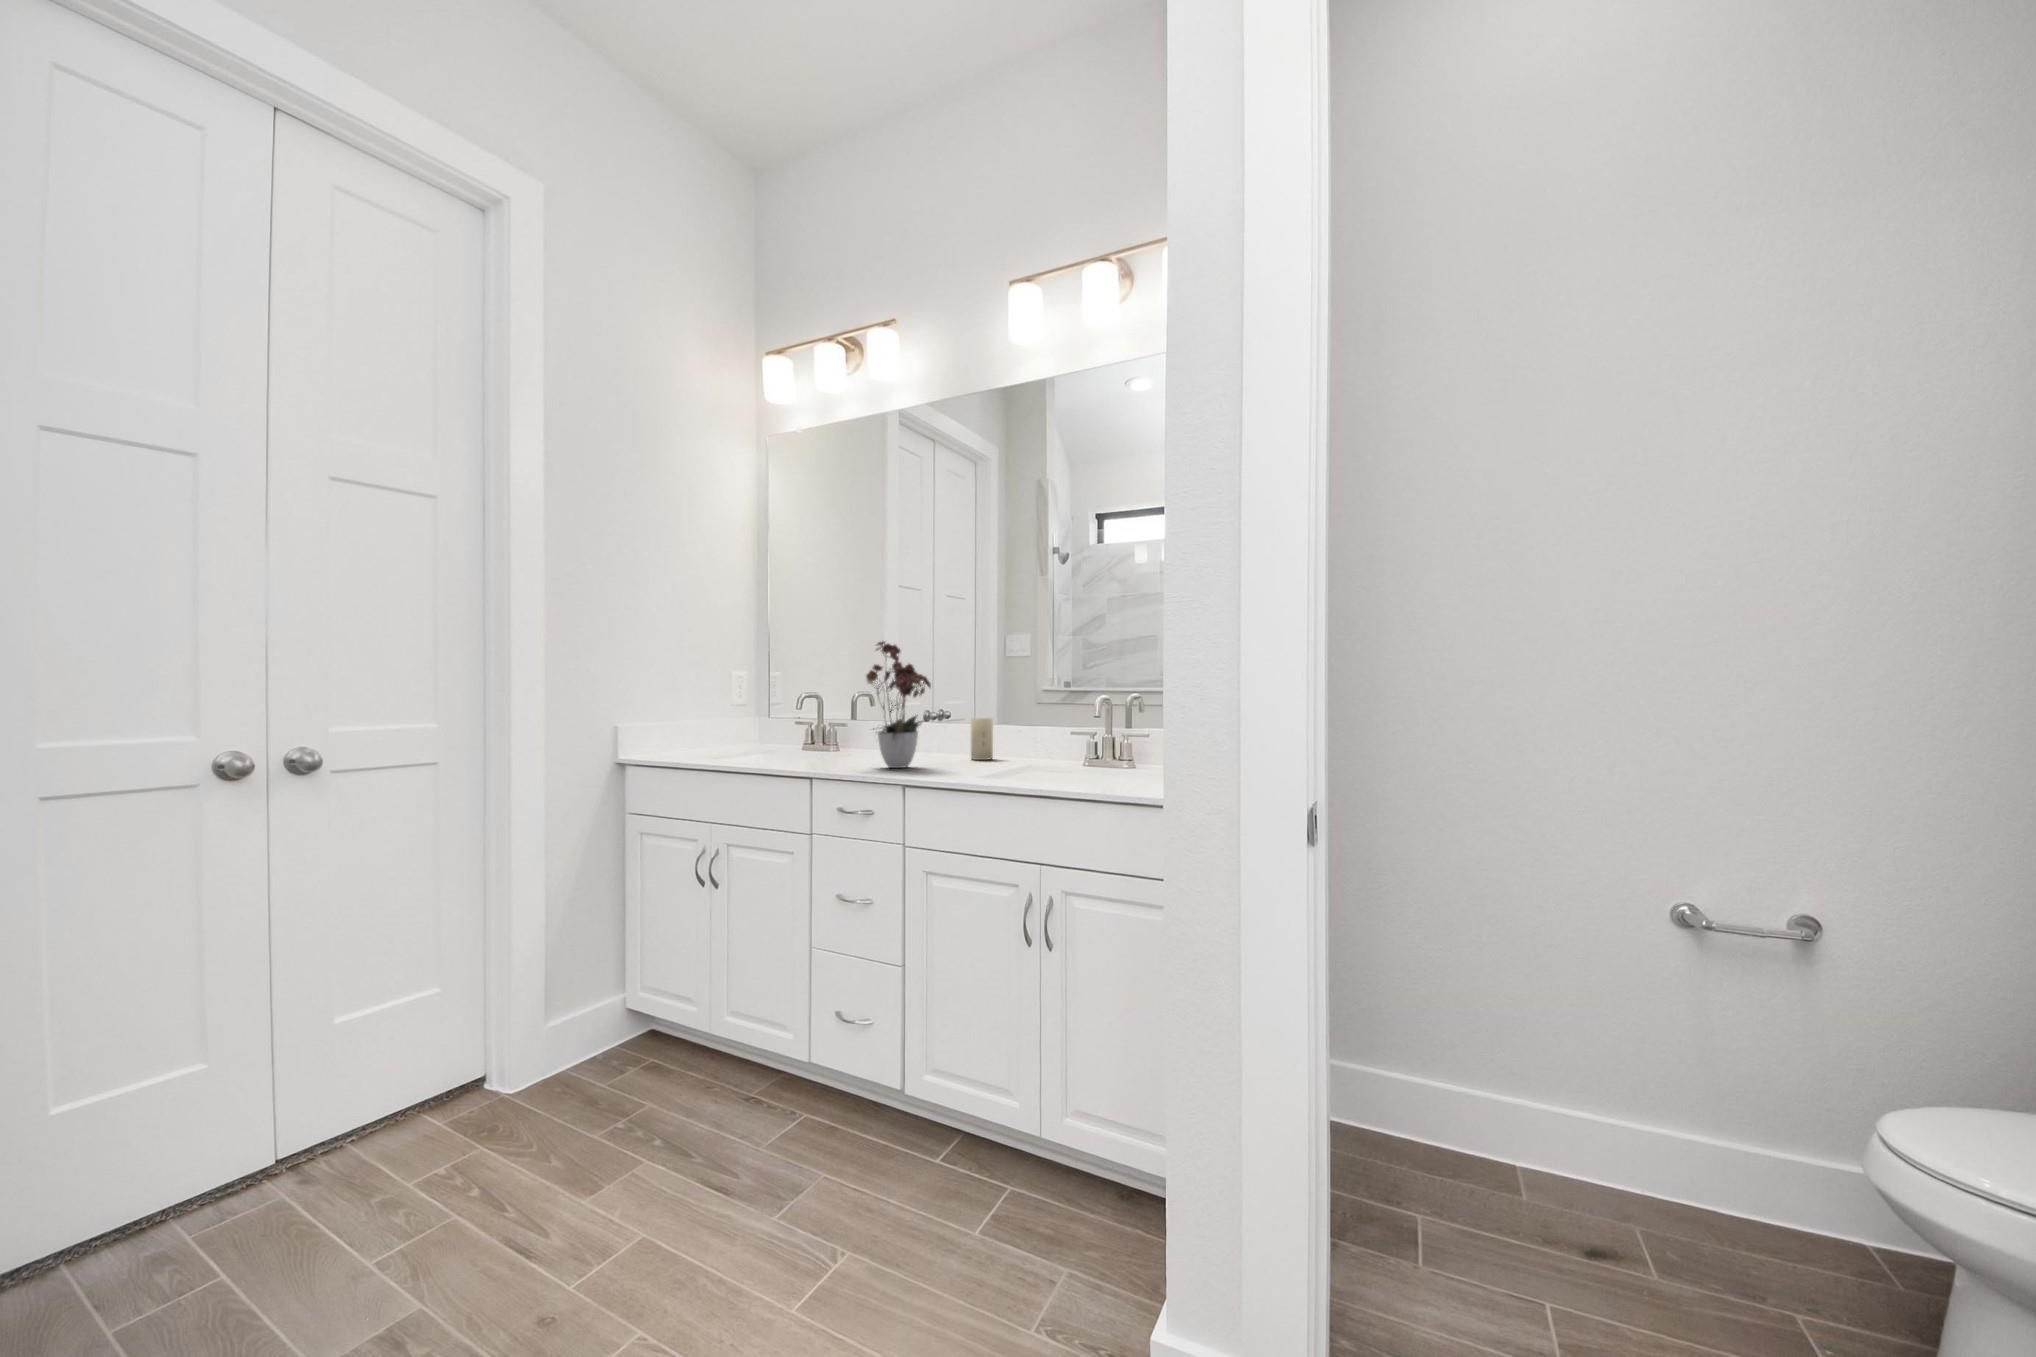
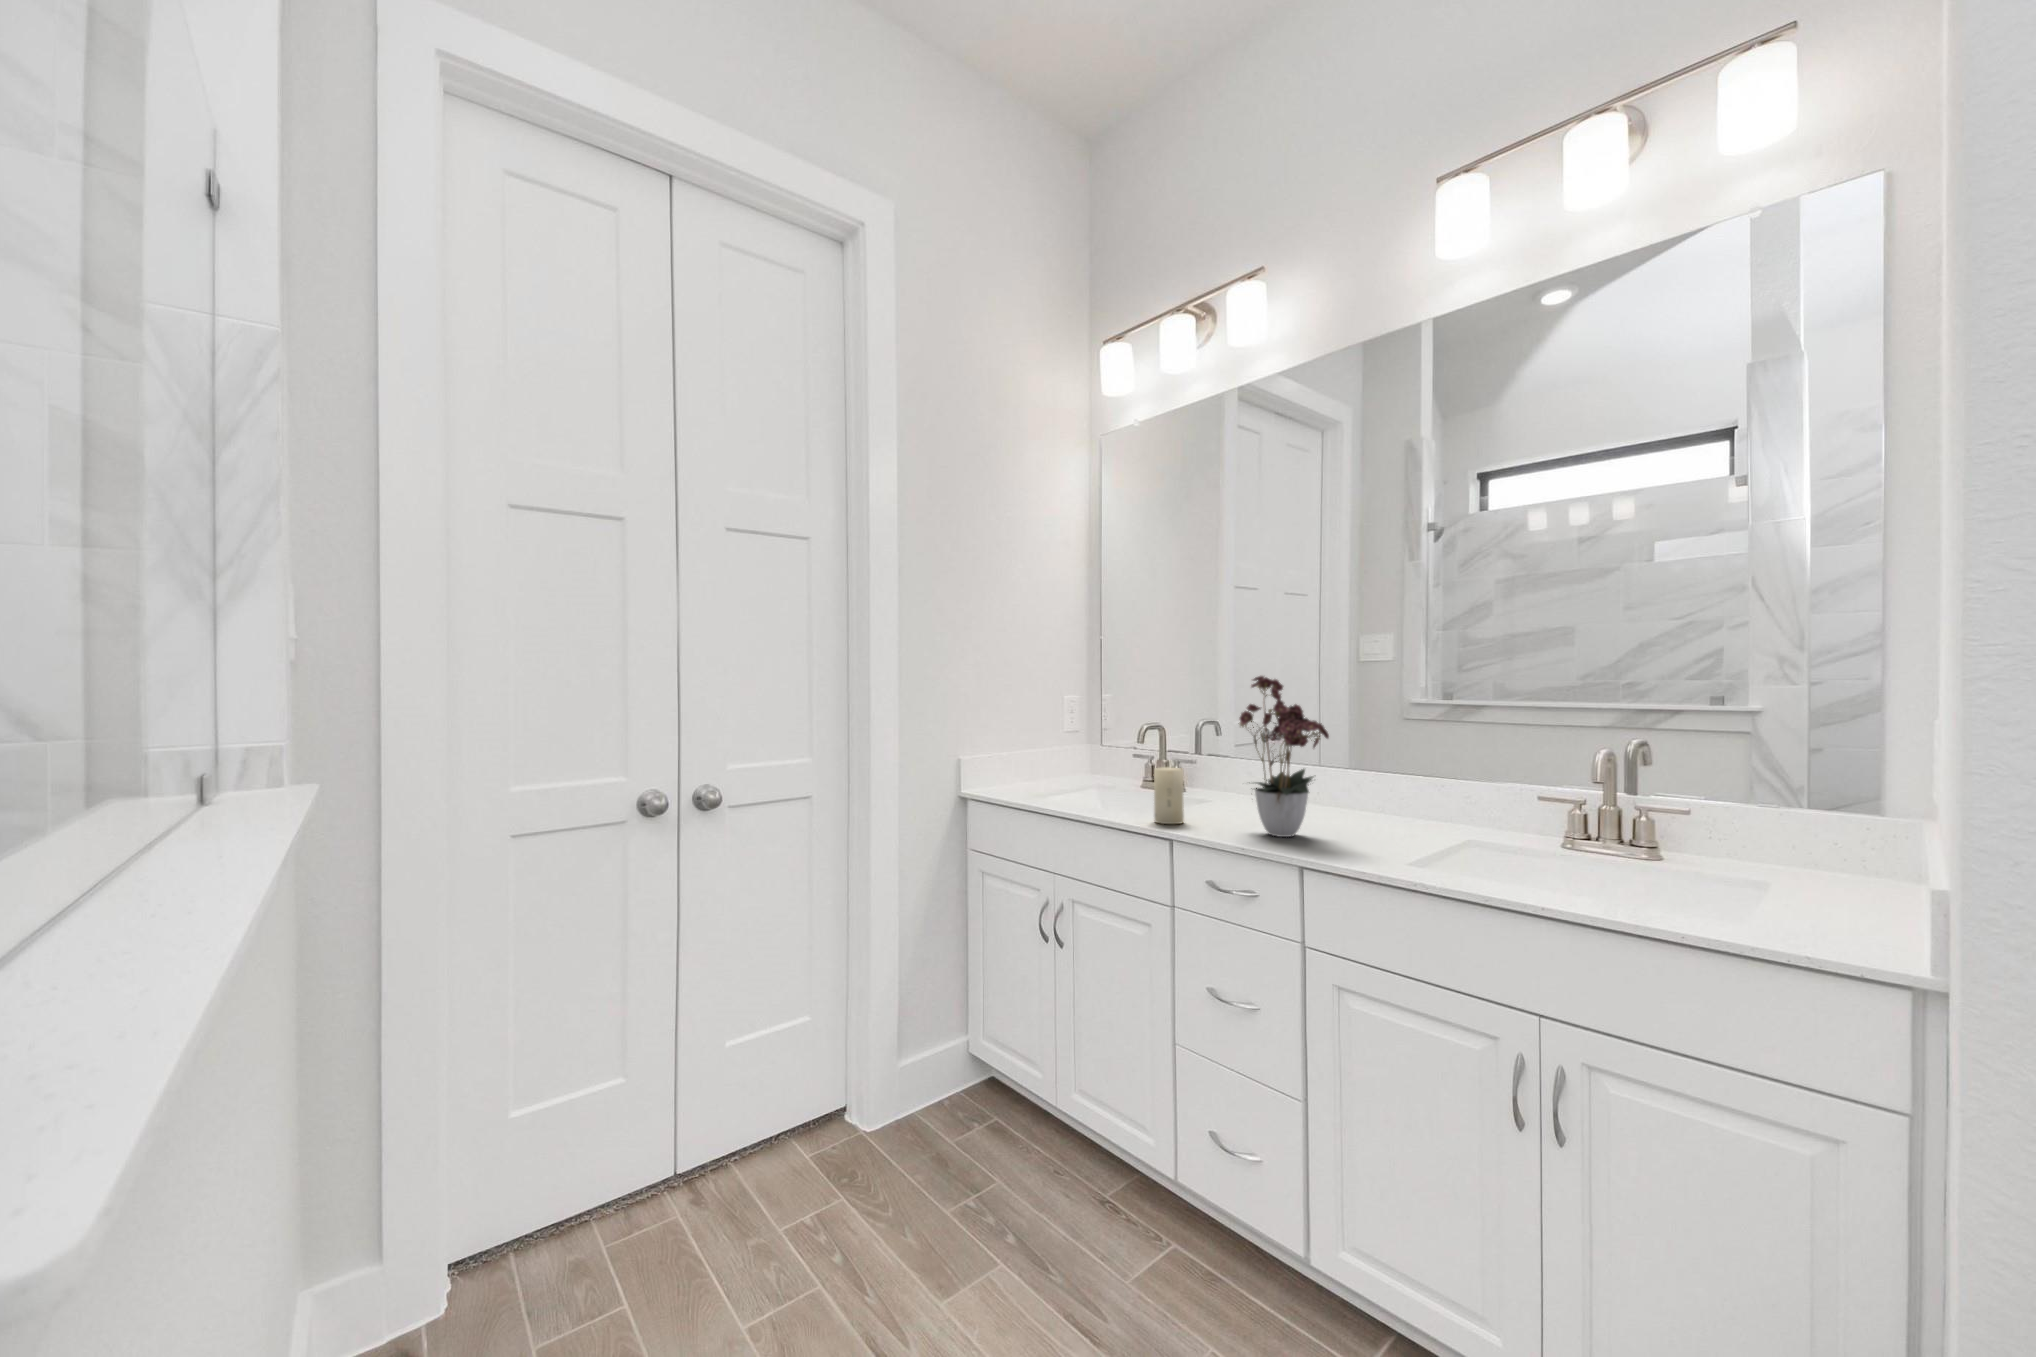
candle: present [970,718,993,760] -> present [1154,767,1184,824]

